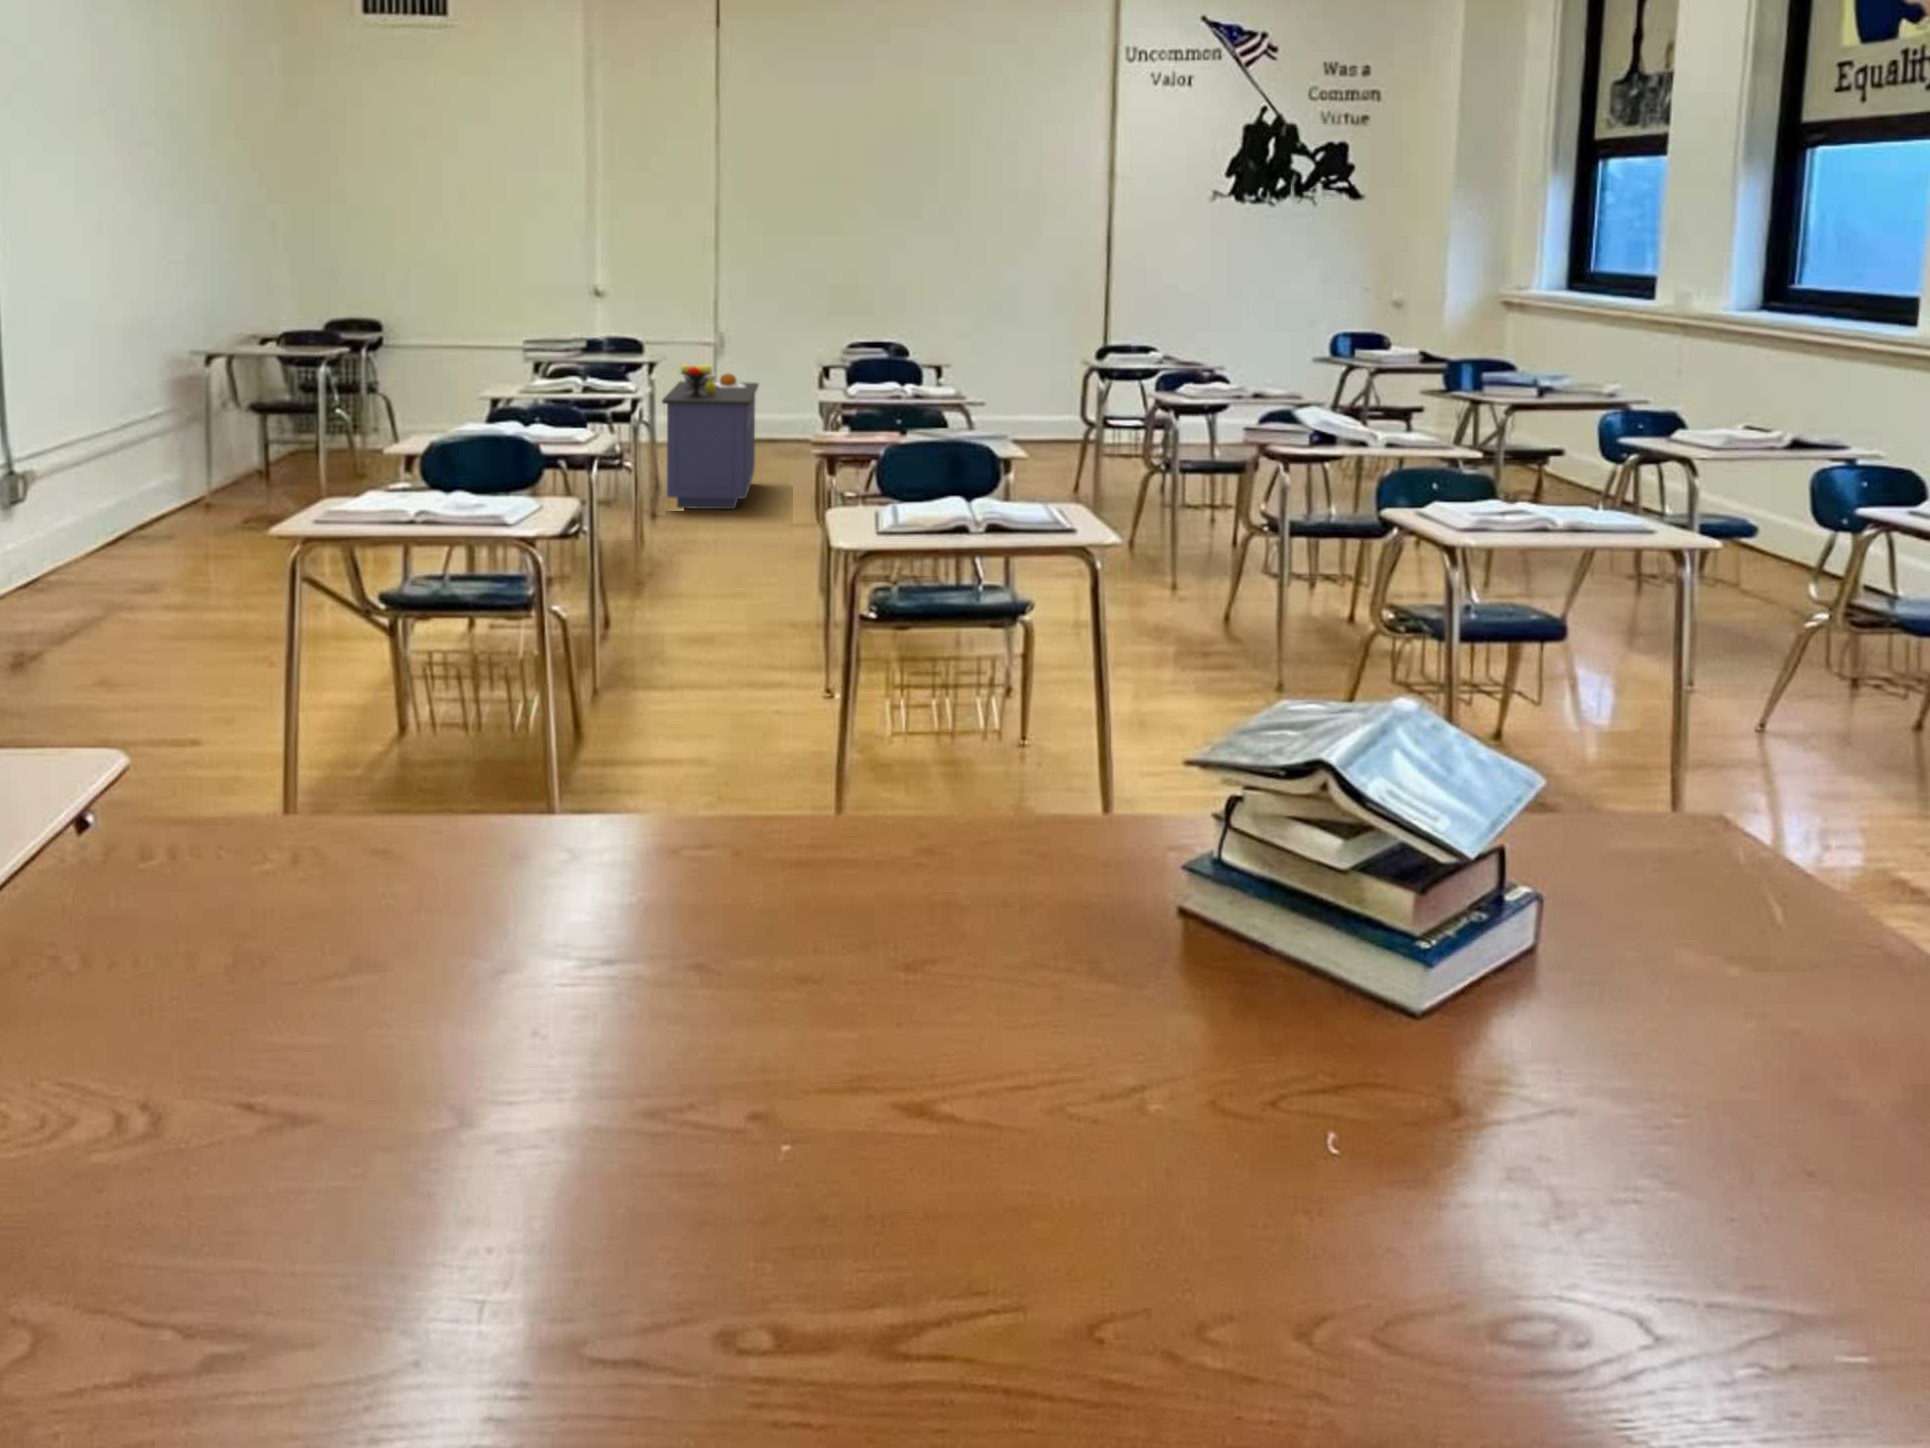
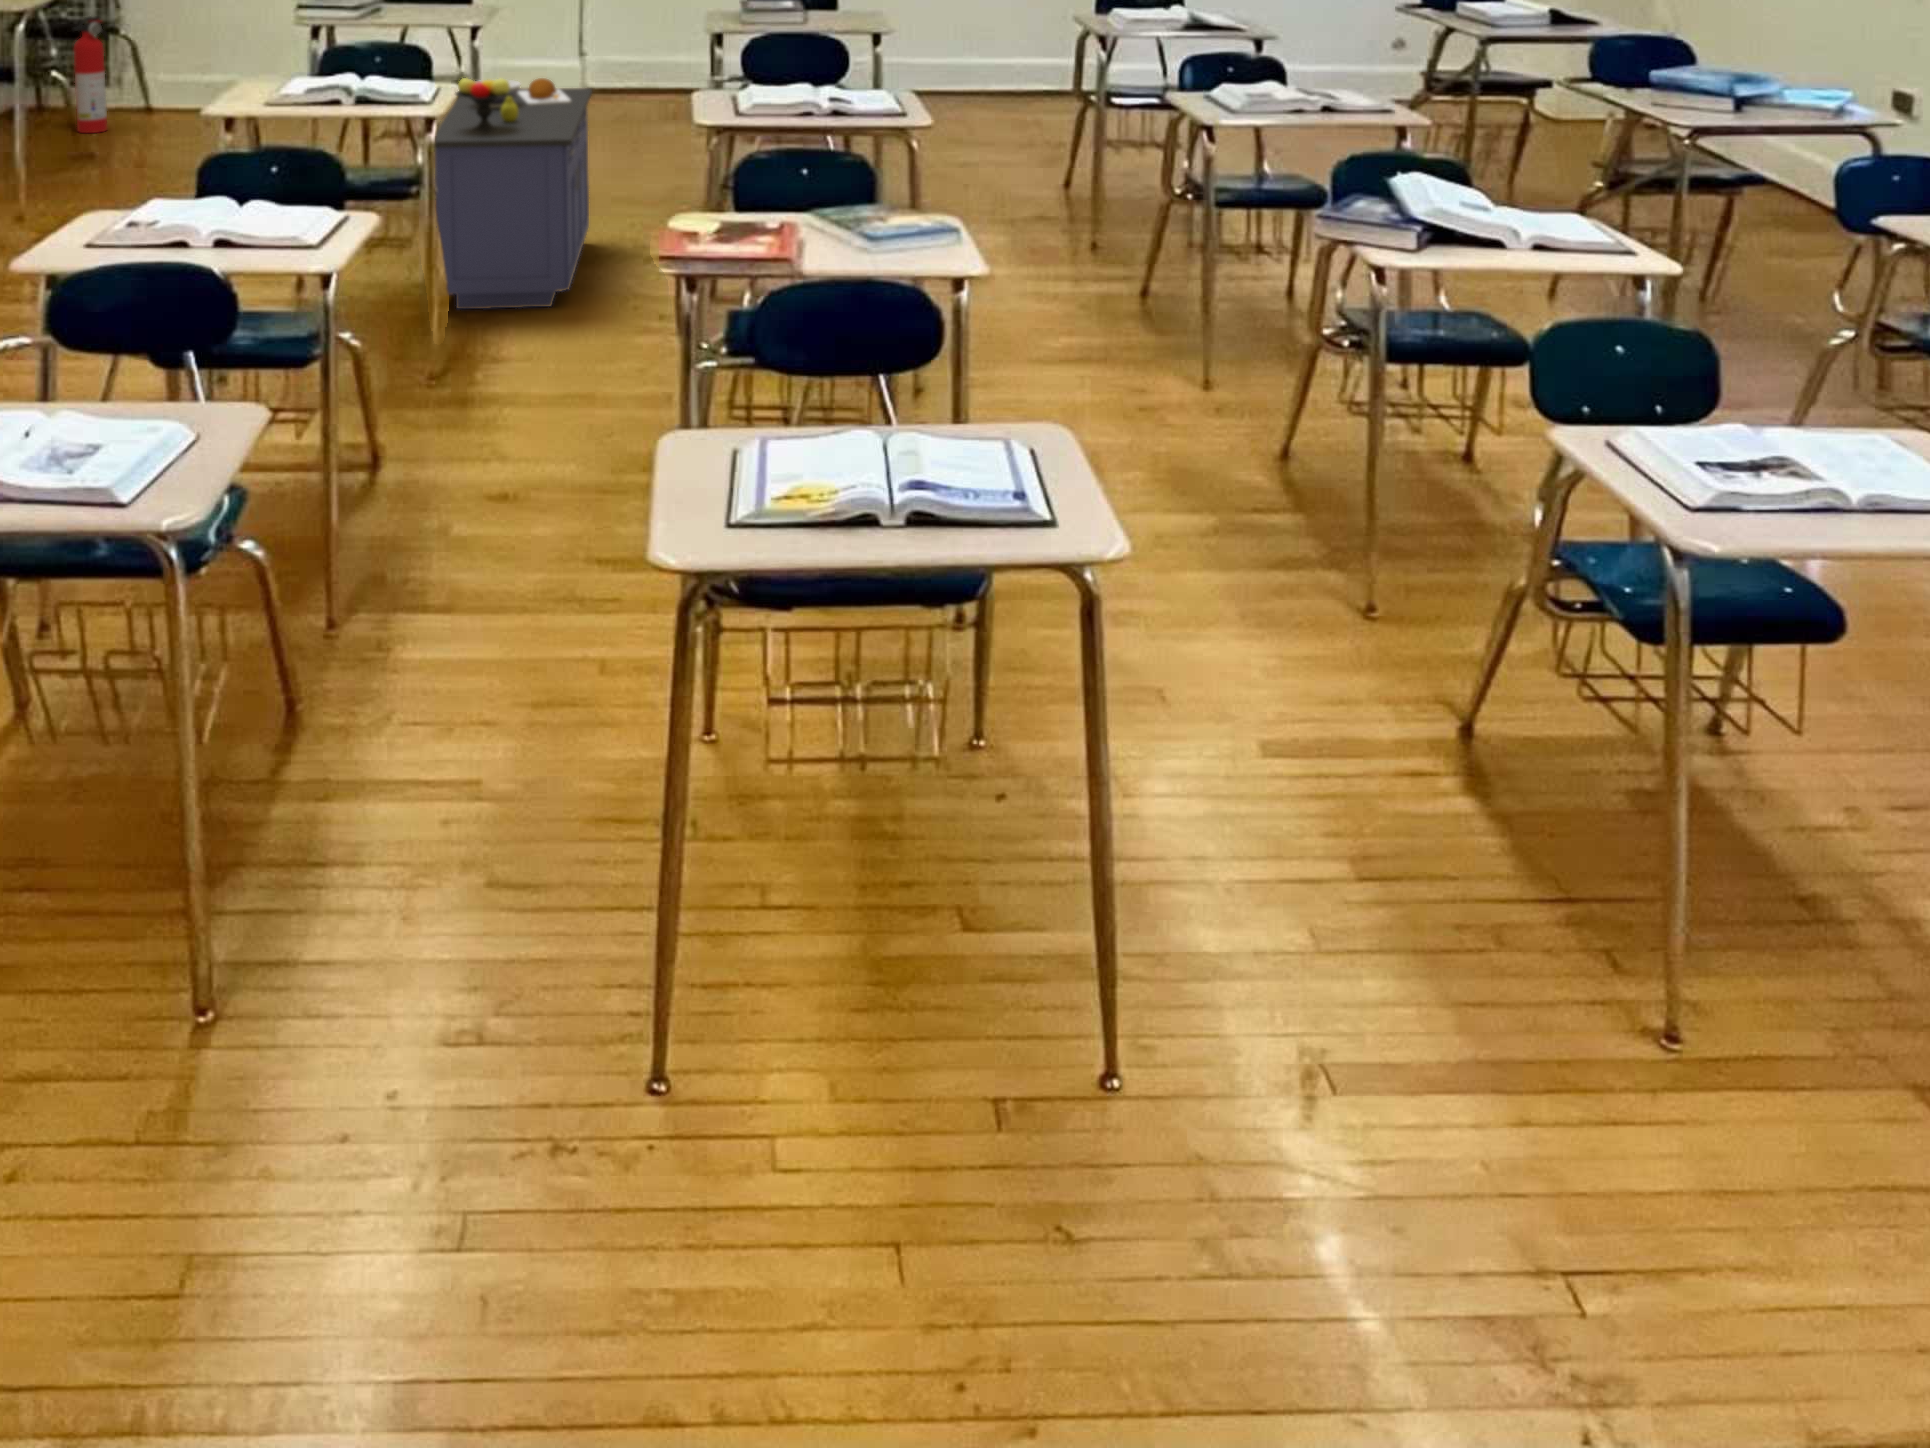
fire extinguisher: none [424,351,446,427] -> present [72,16,108,133]

